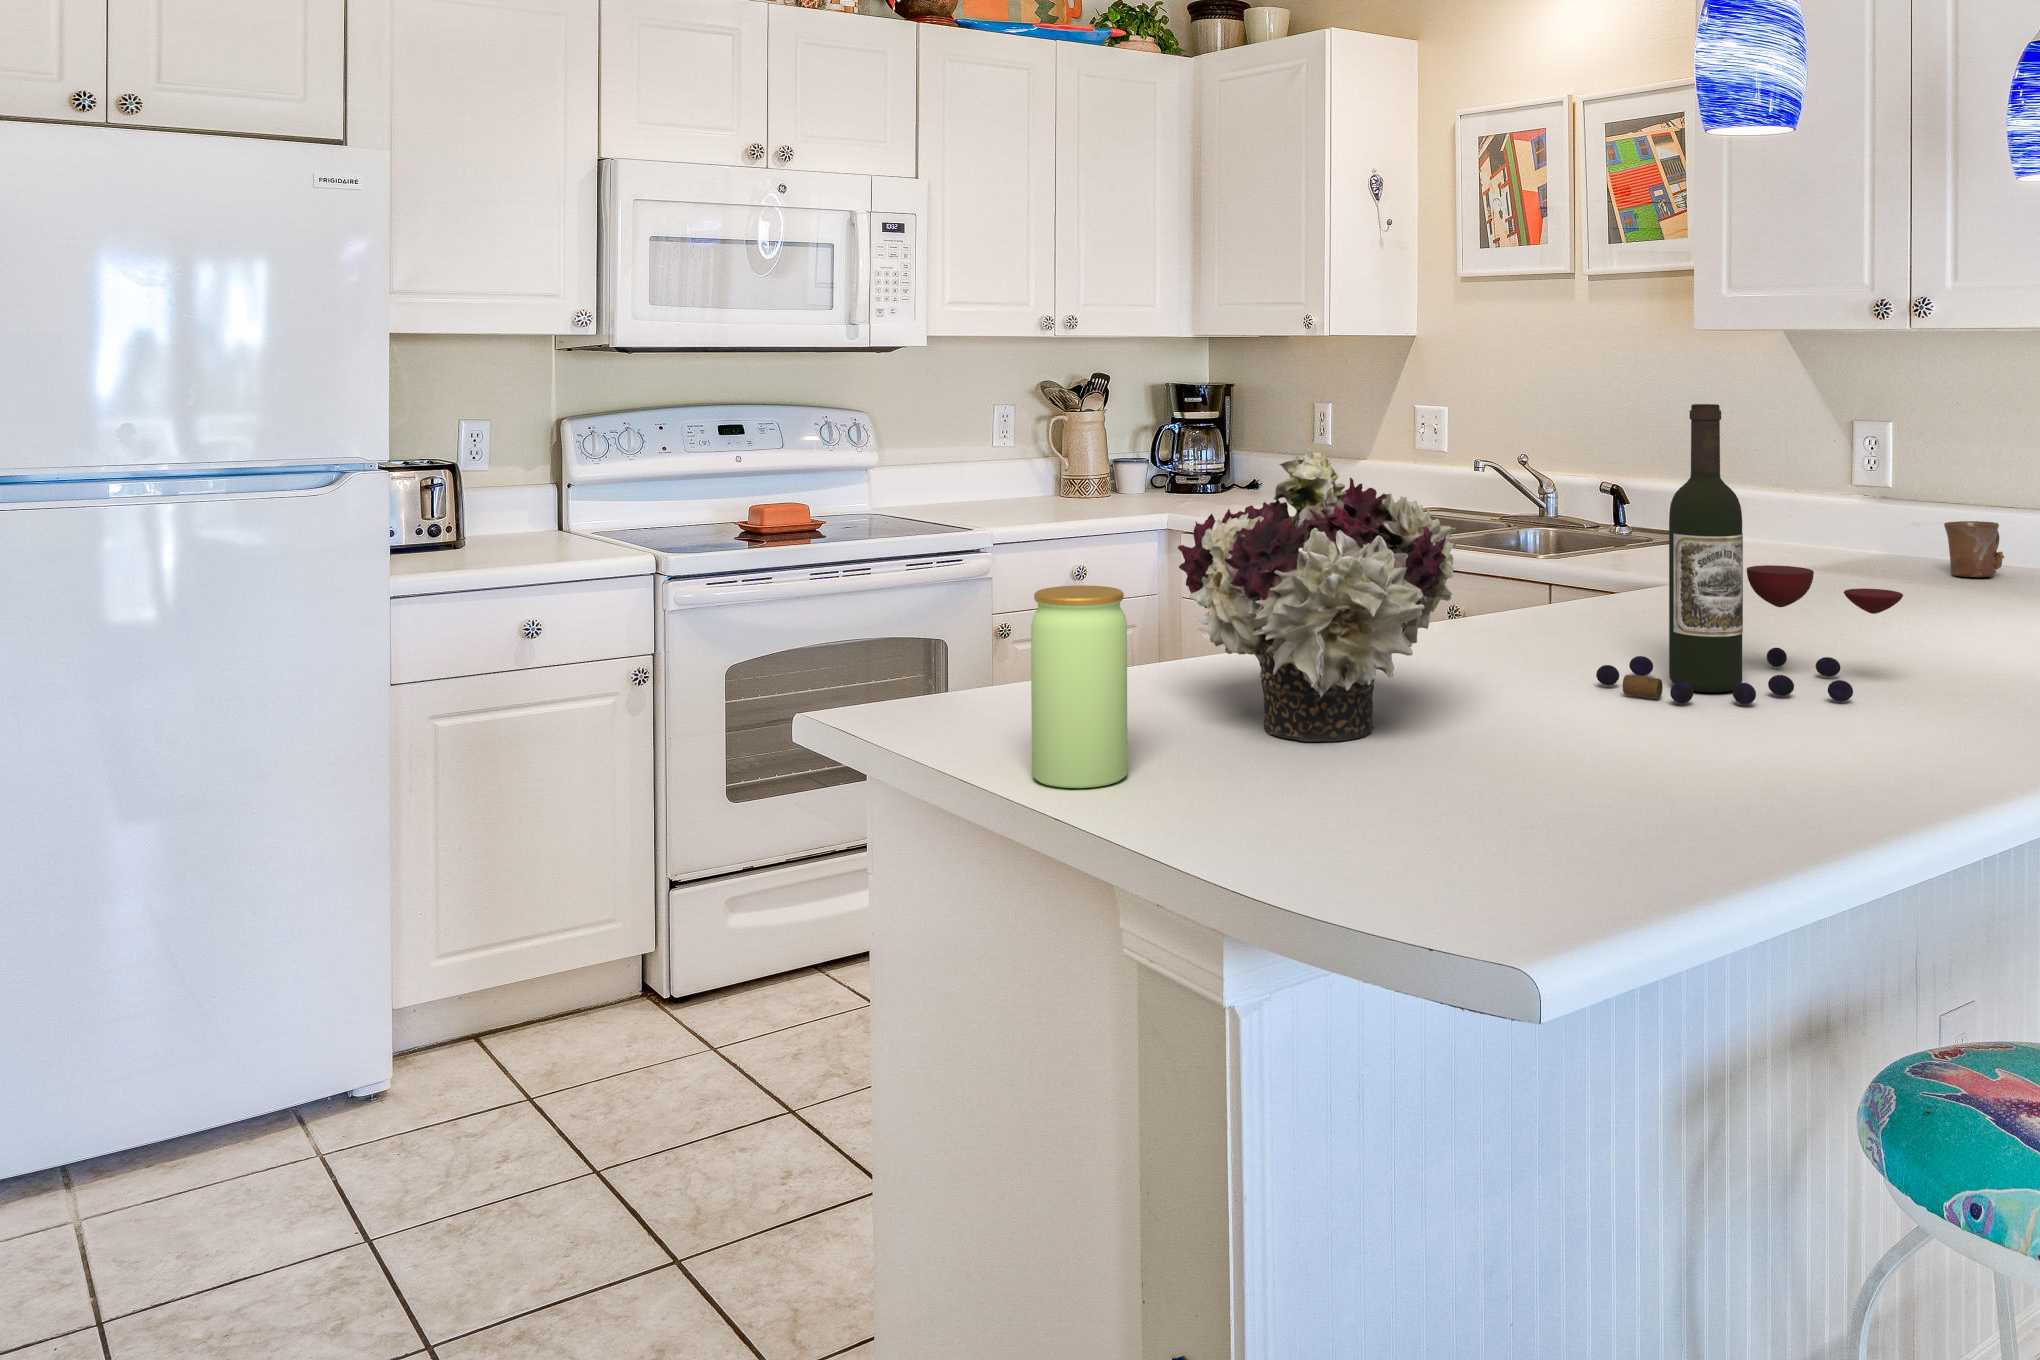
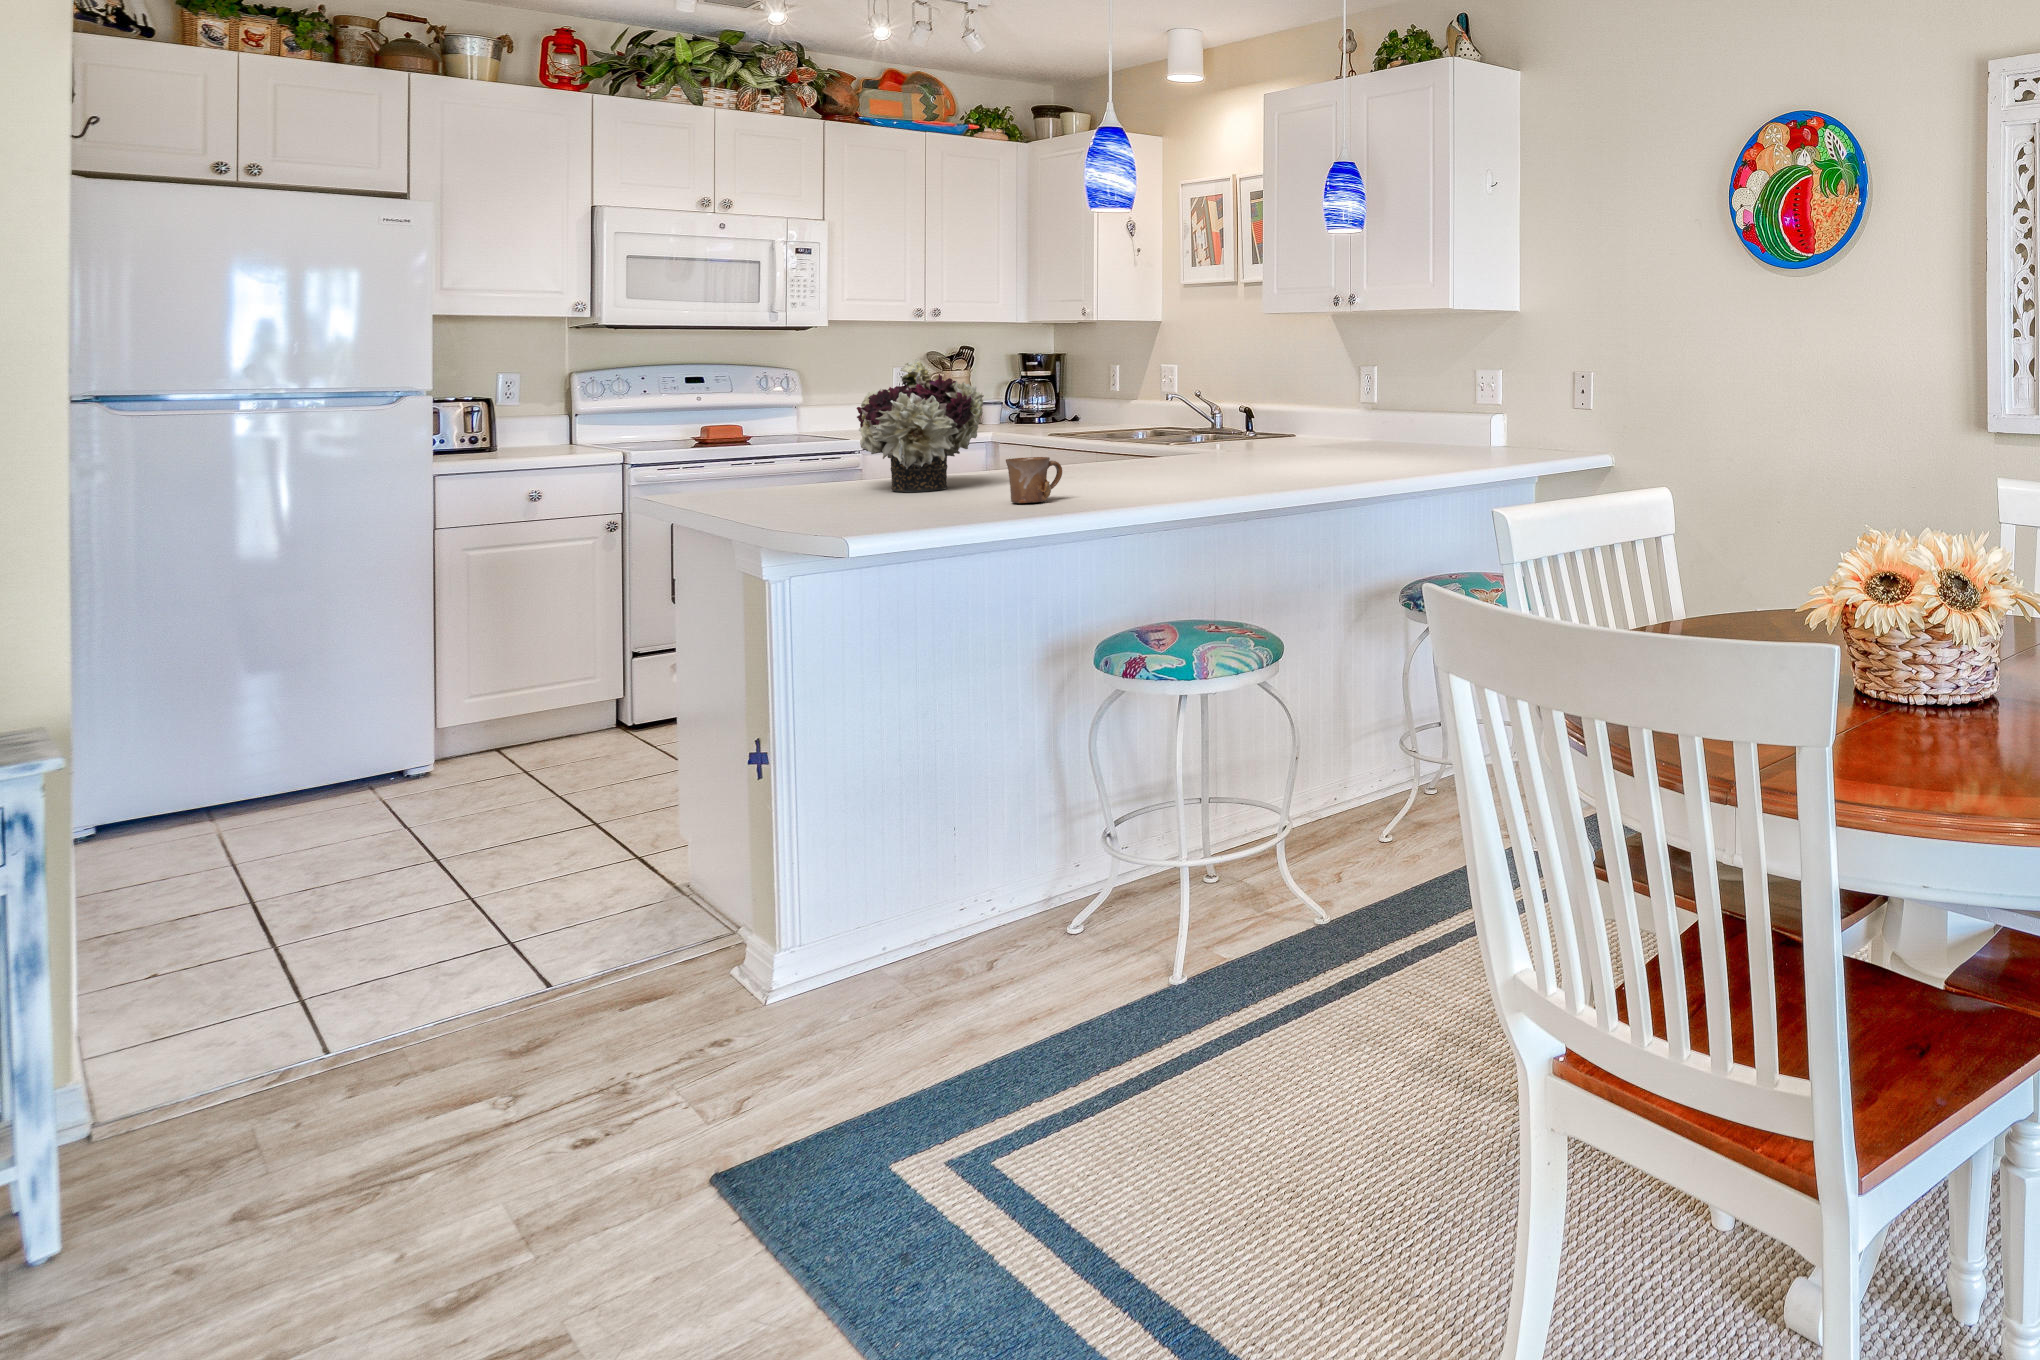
wine bottle: present [1596,404,1903,704] -> none [1086,342,1232,479]
mug: present [1944,521,2004,577] -> present [1006,457,1062,503]
jar: present [1031,586,1128,788] -> none [753,418,802,504]

